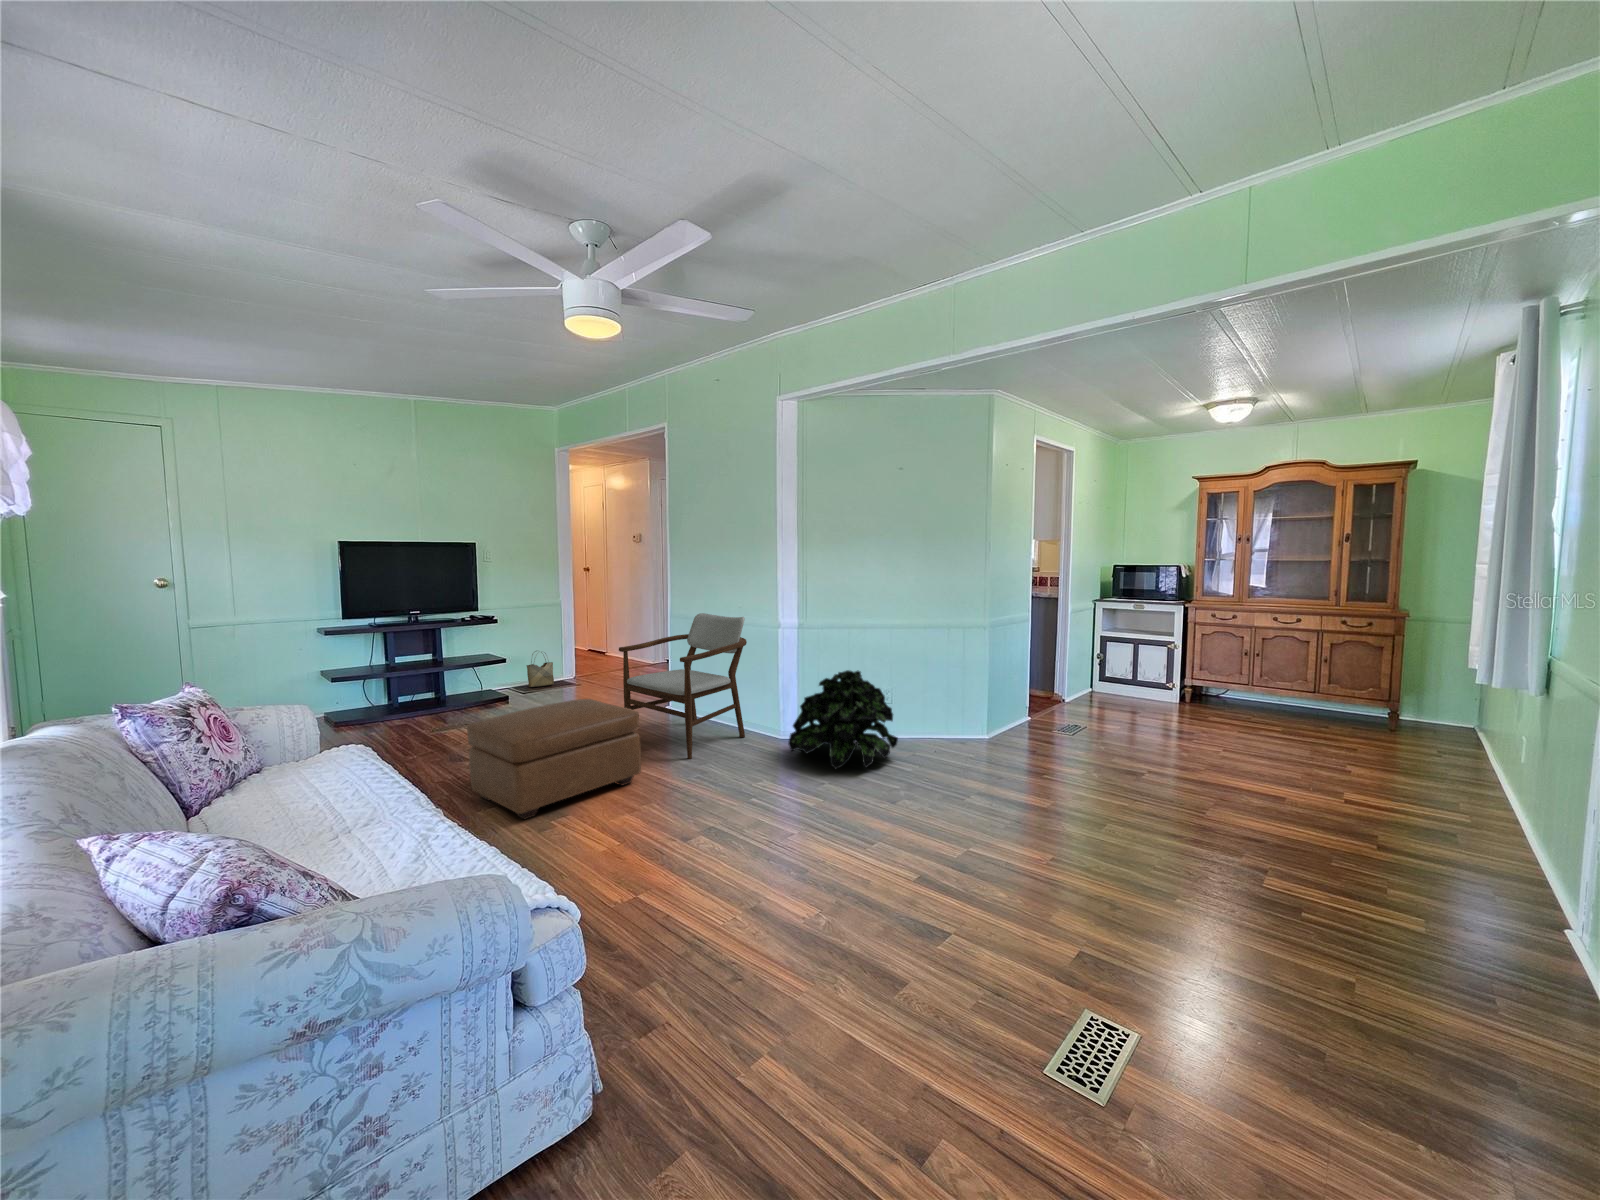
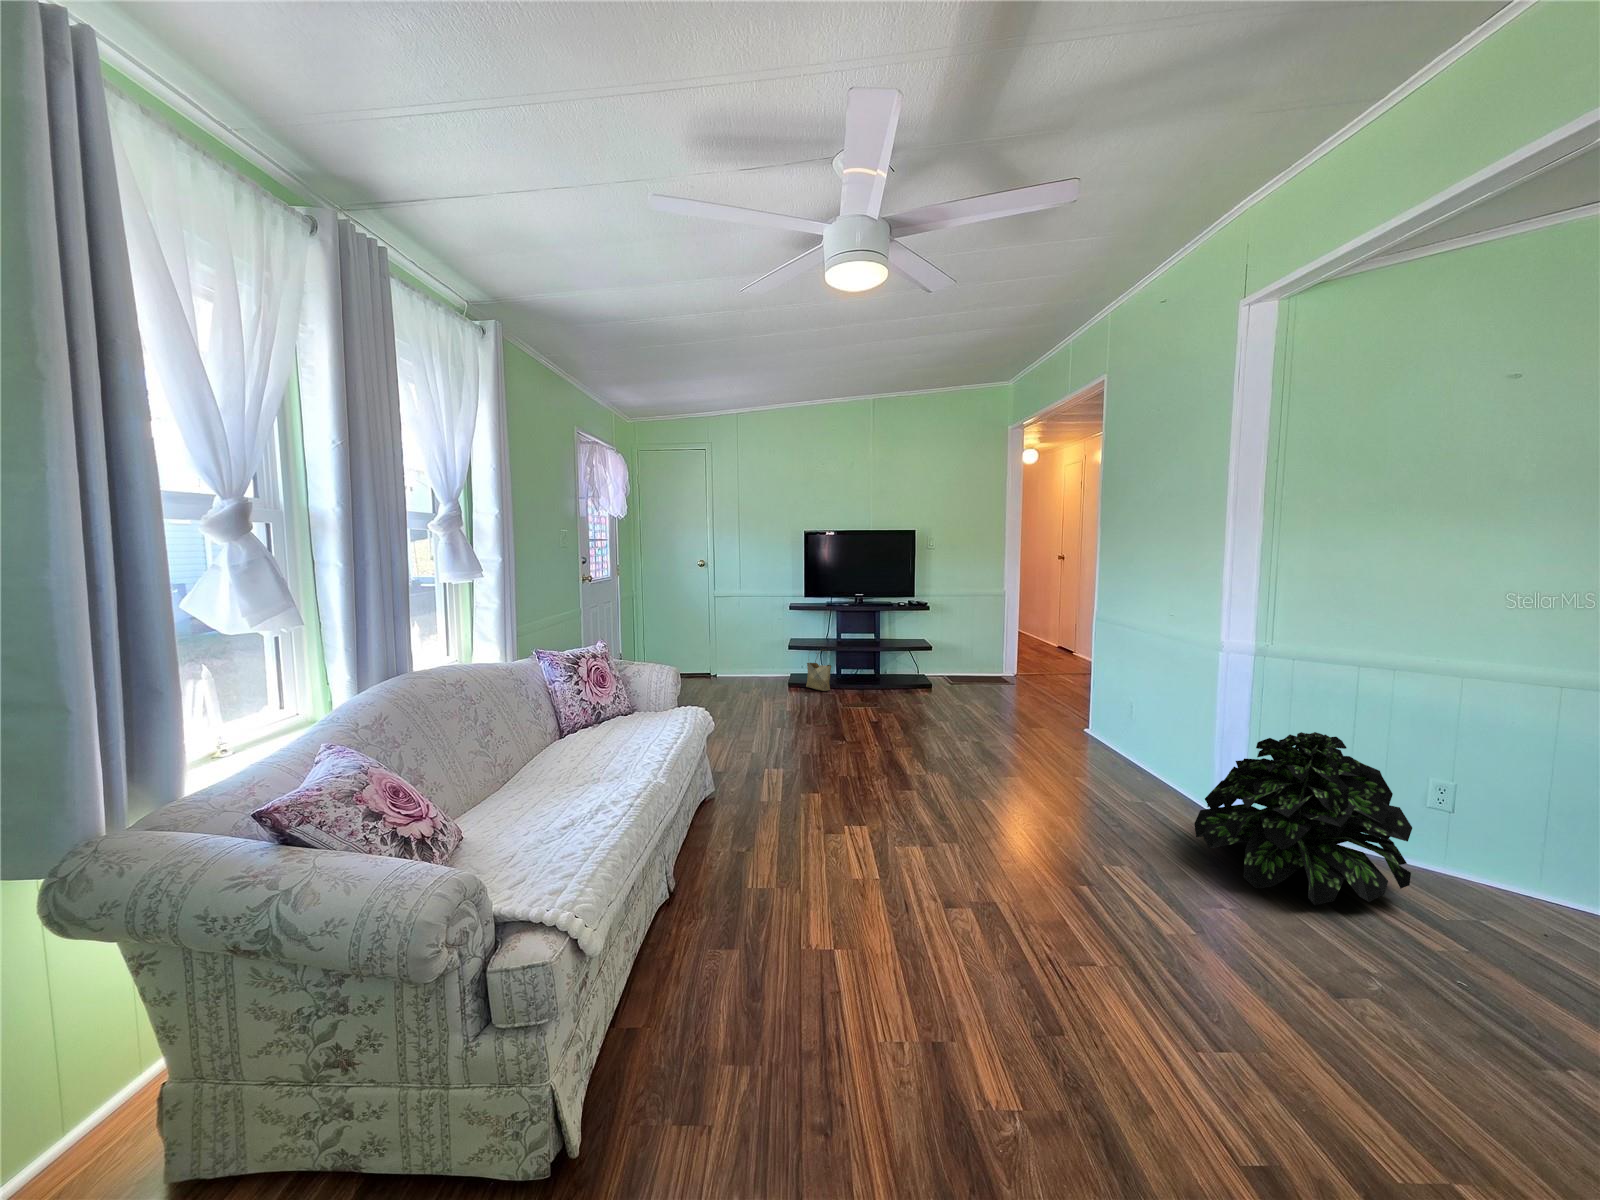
armchair: present [619,613,747,759] -> none [1000,617,1169,805]
woven basket: present [527,653,554,687] -> present [806,654,831,691]
ottoman: present [467,699,641,819] -> none [805,704,970,820]

